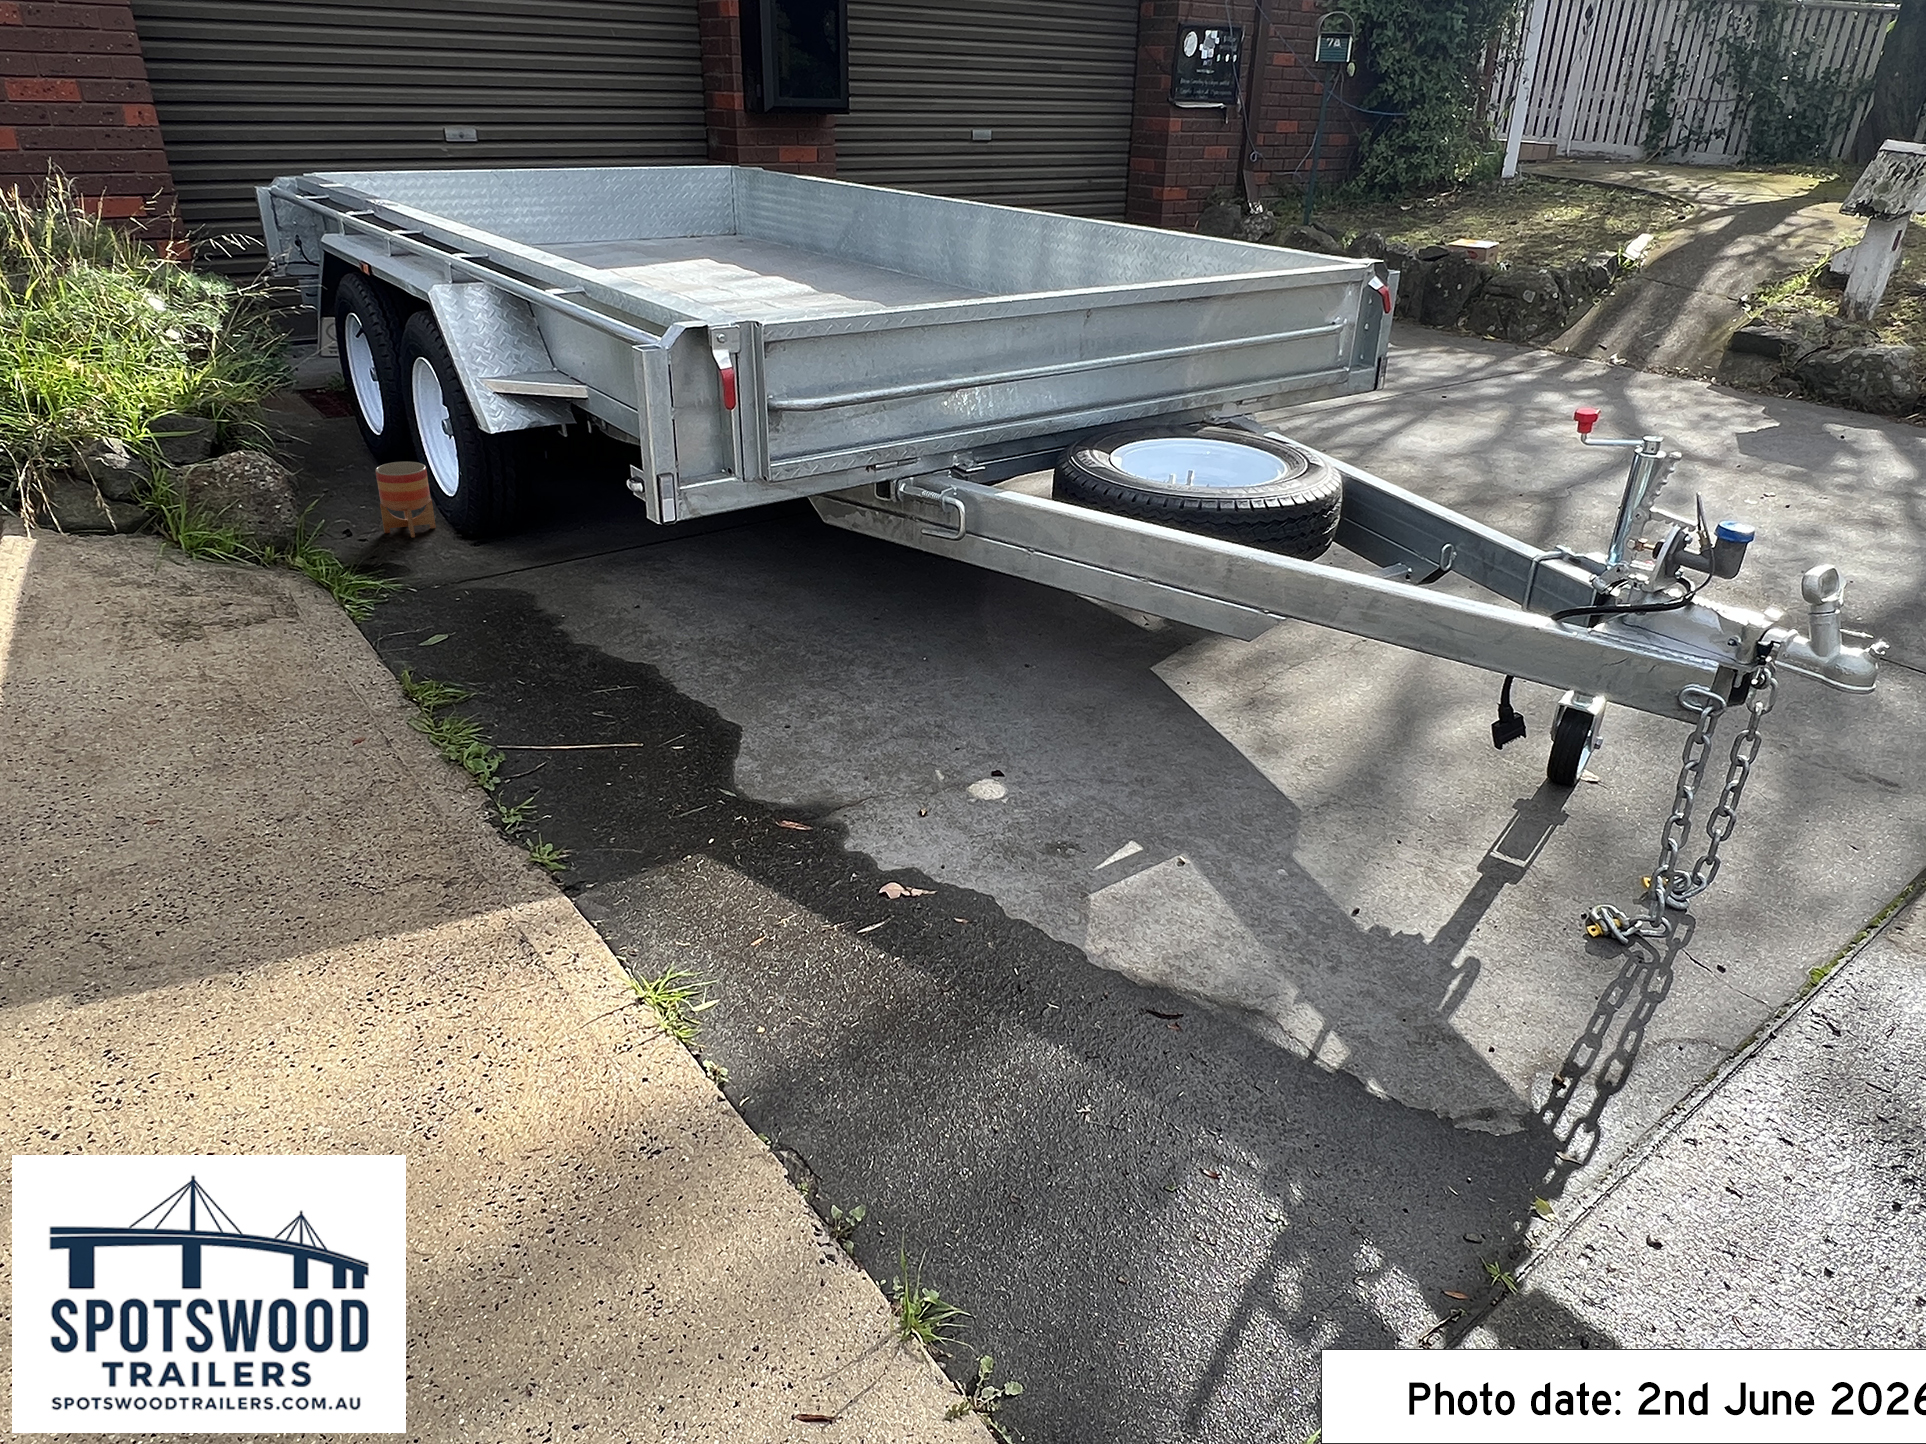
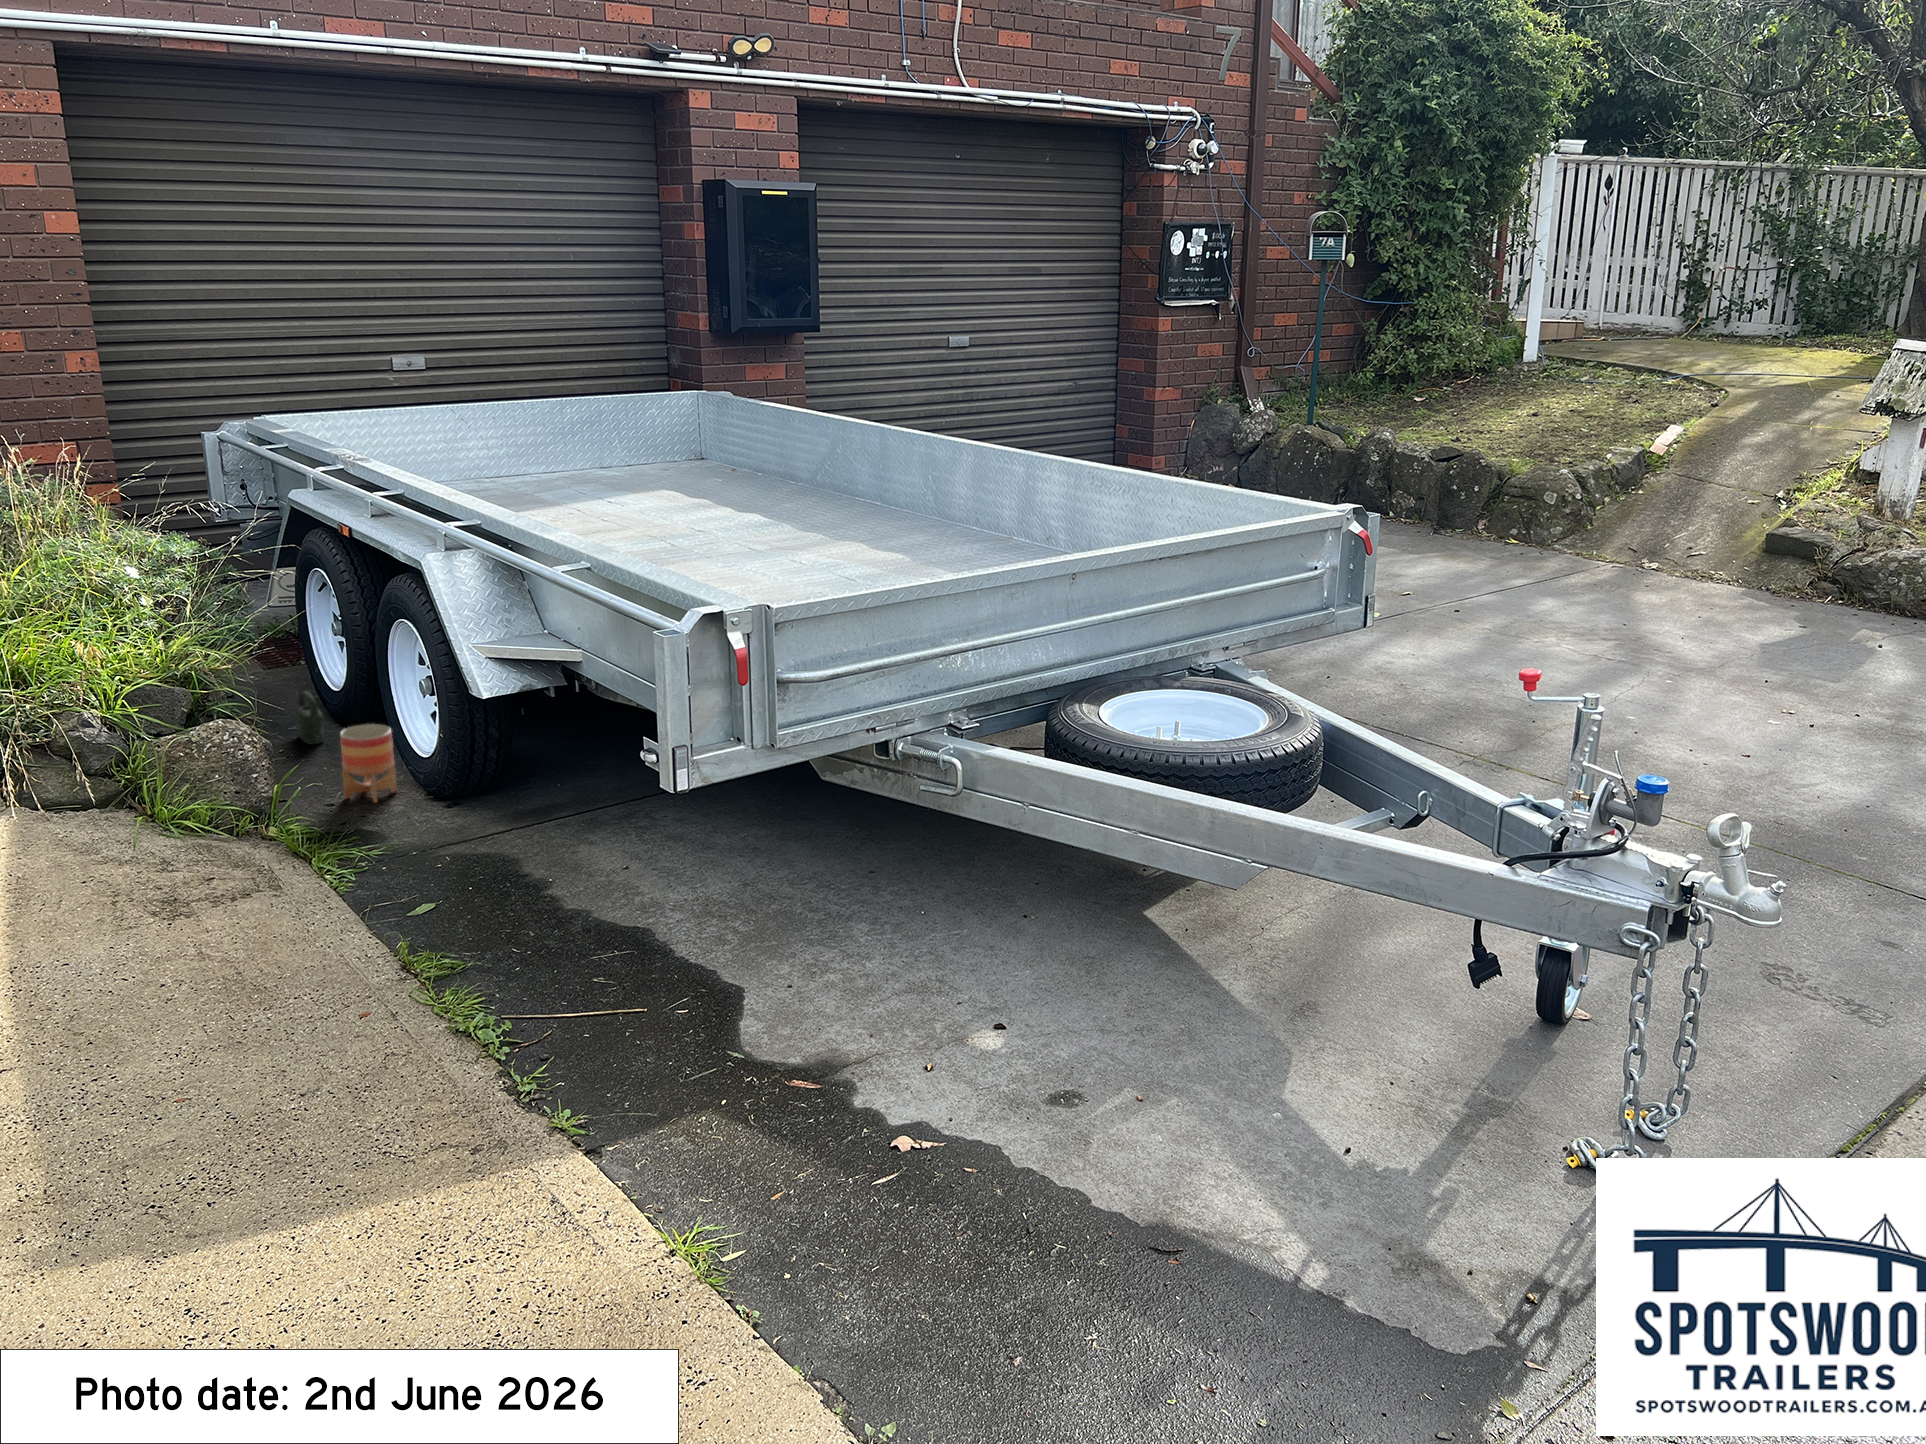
watering can: none [349,432,376,483] -> present [297,691,324,744]

